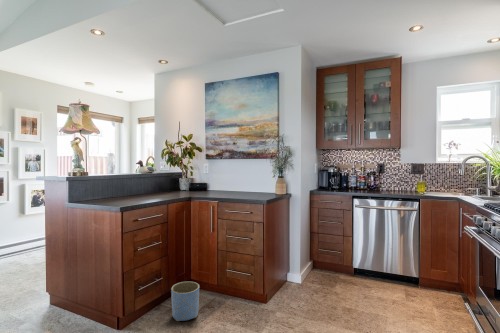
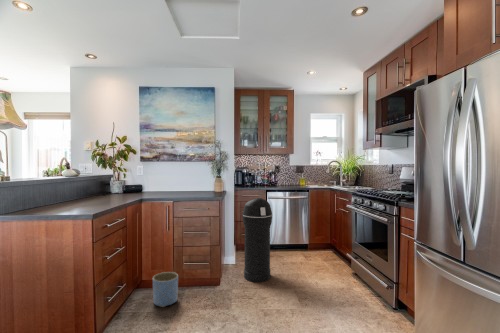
trash can: none [291,207,331,320] -> present [243,198,272,282]

